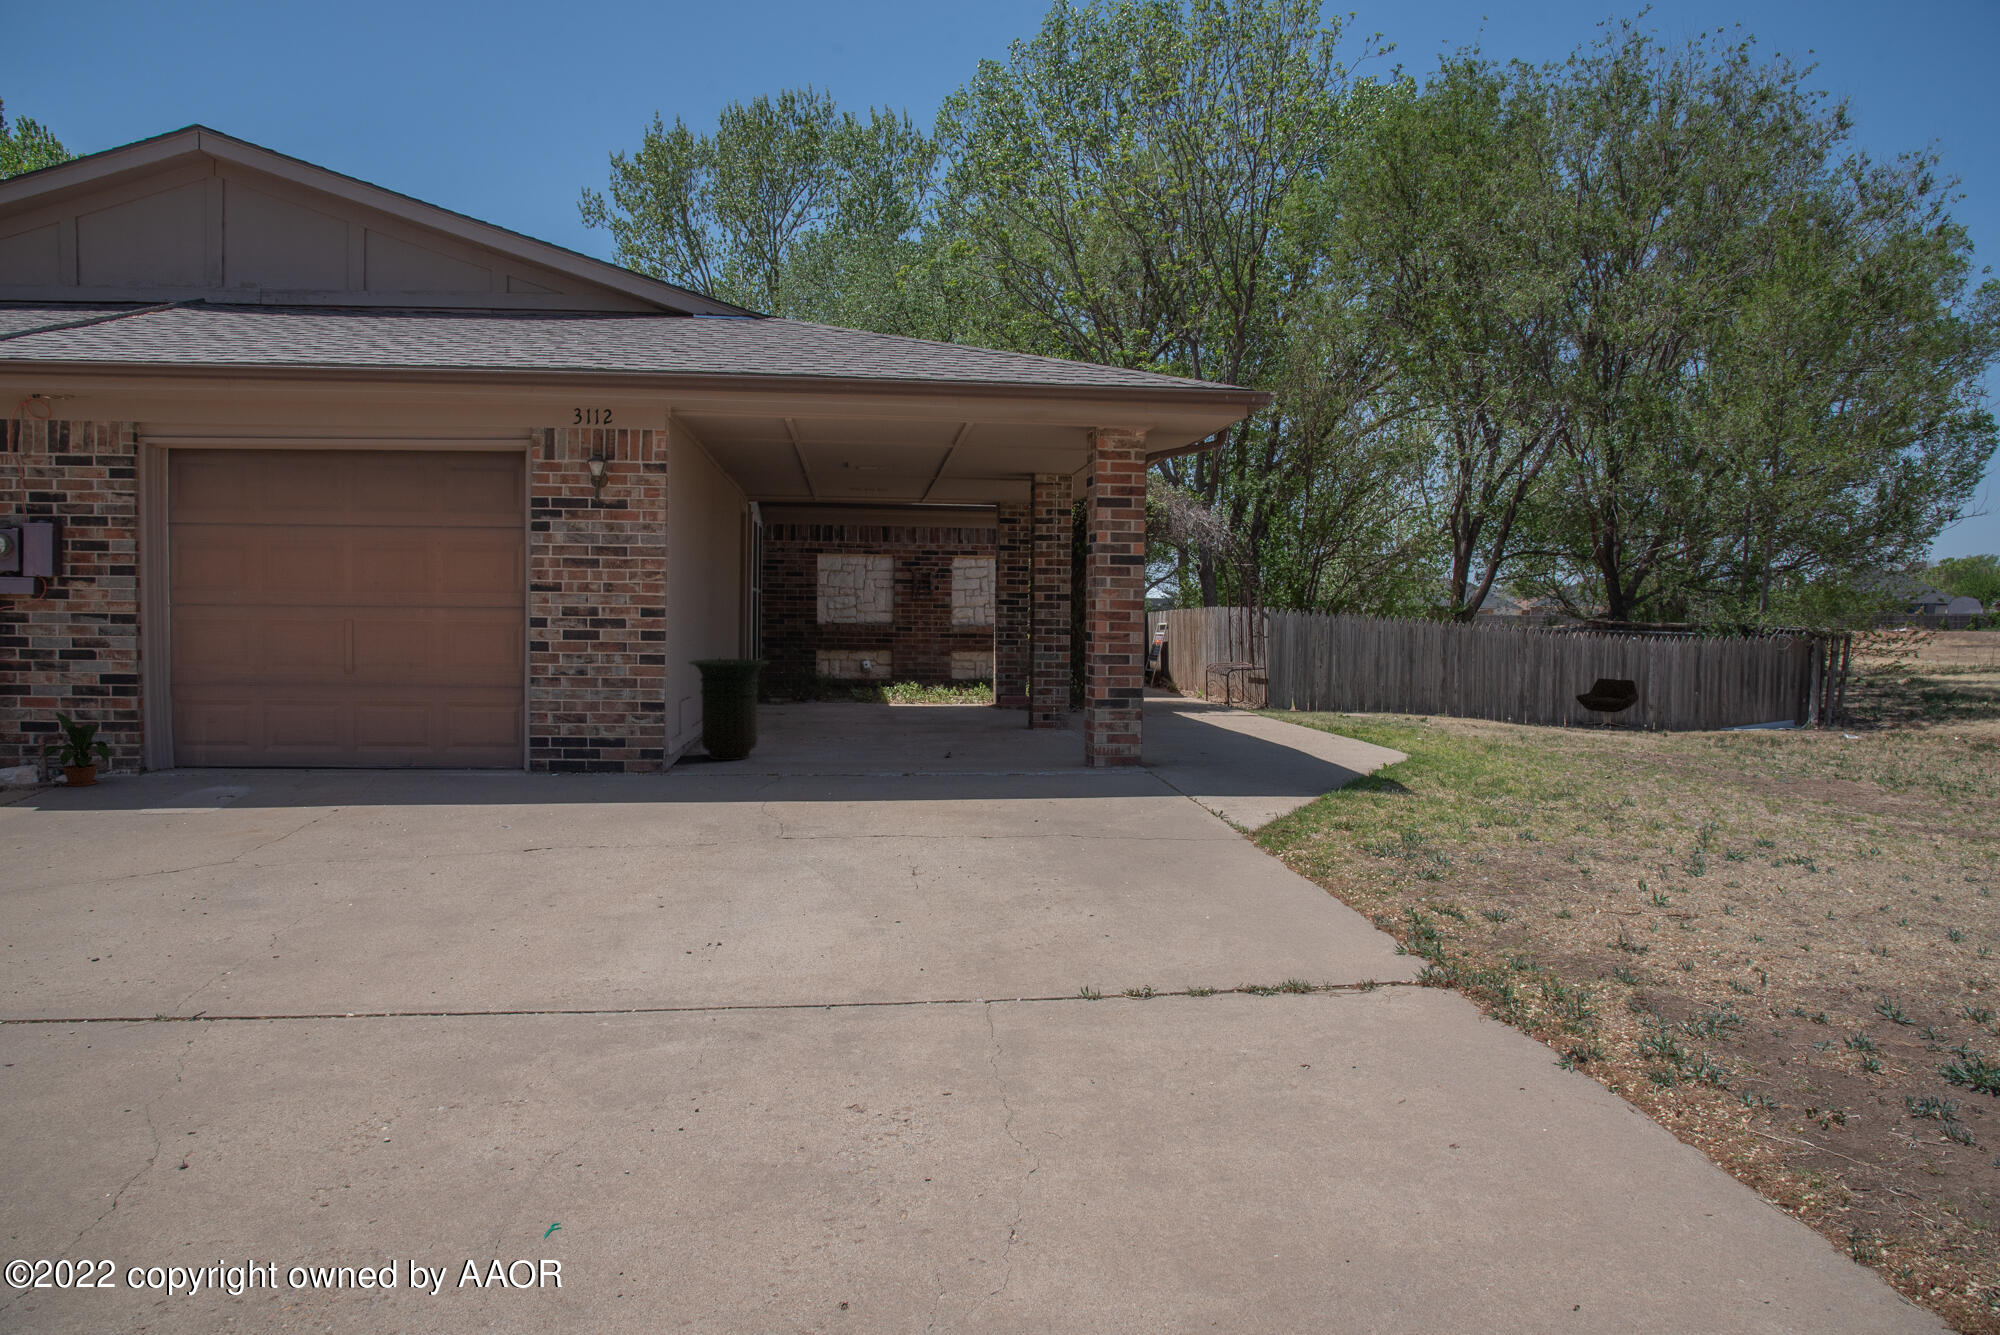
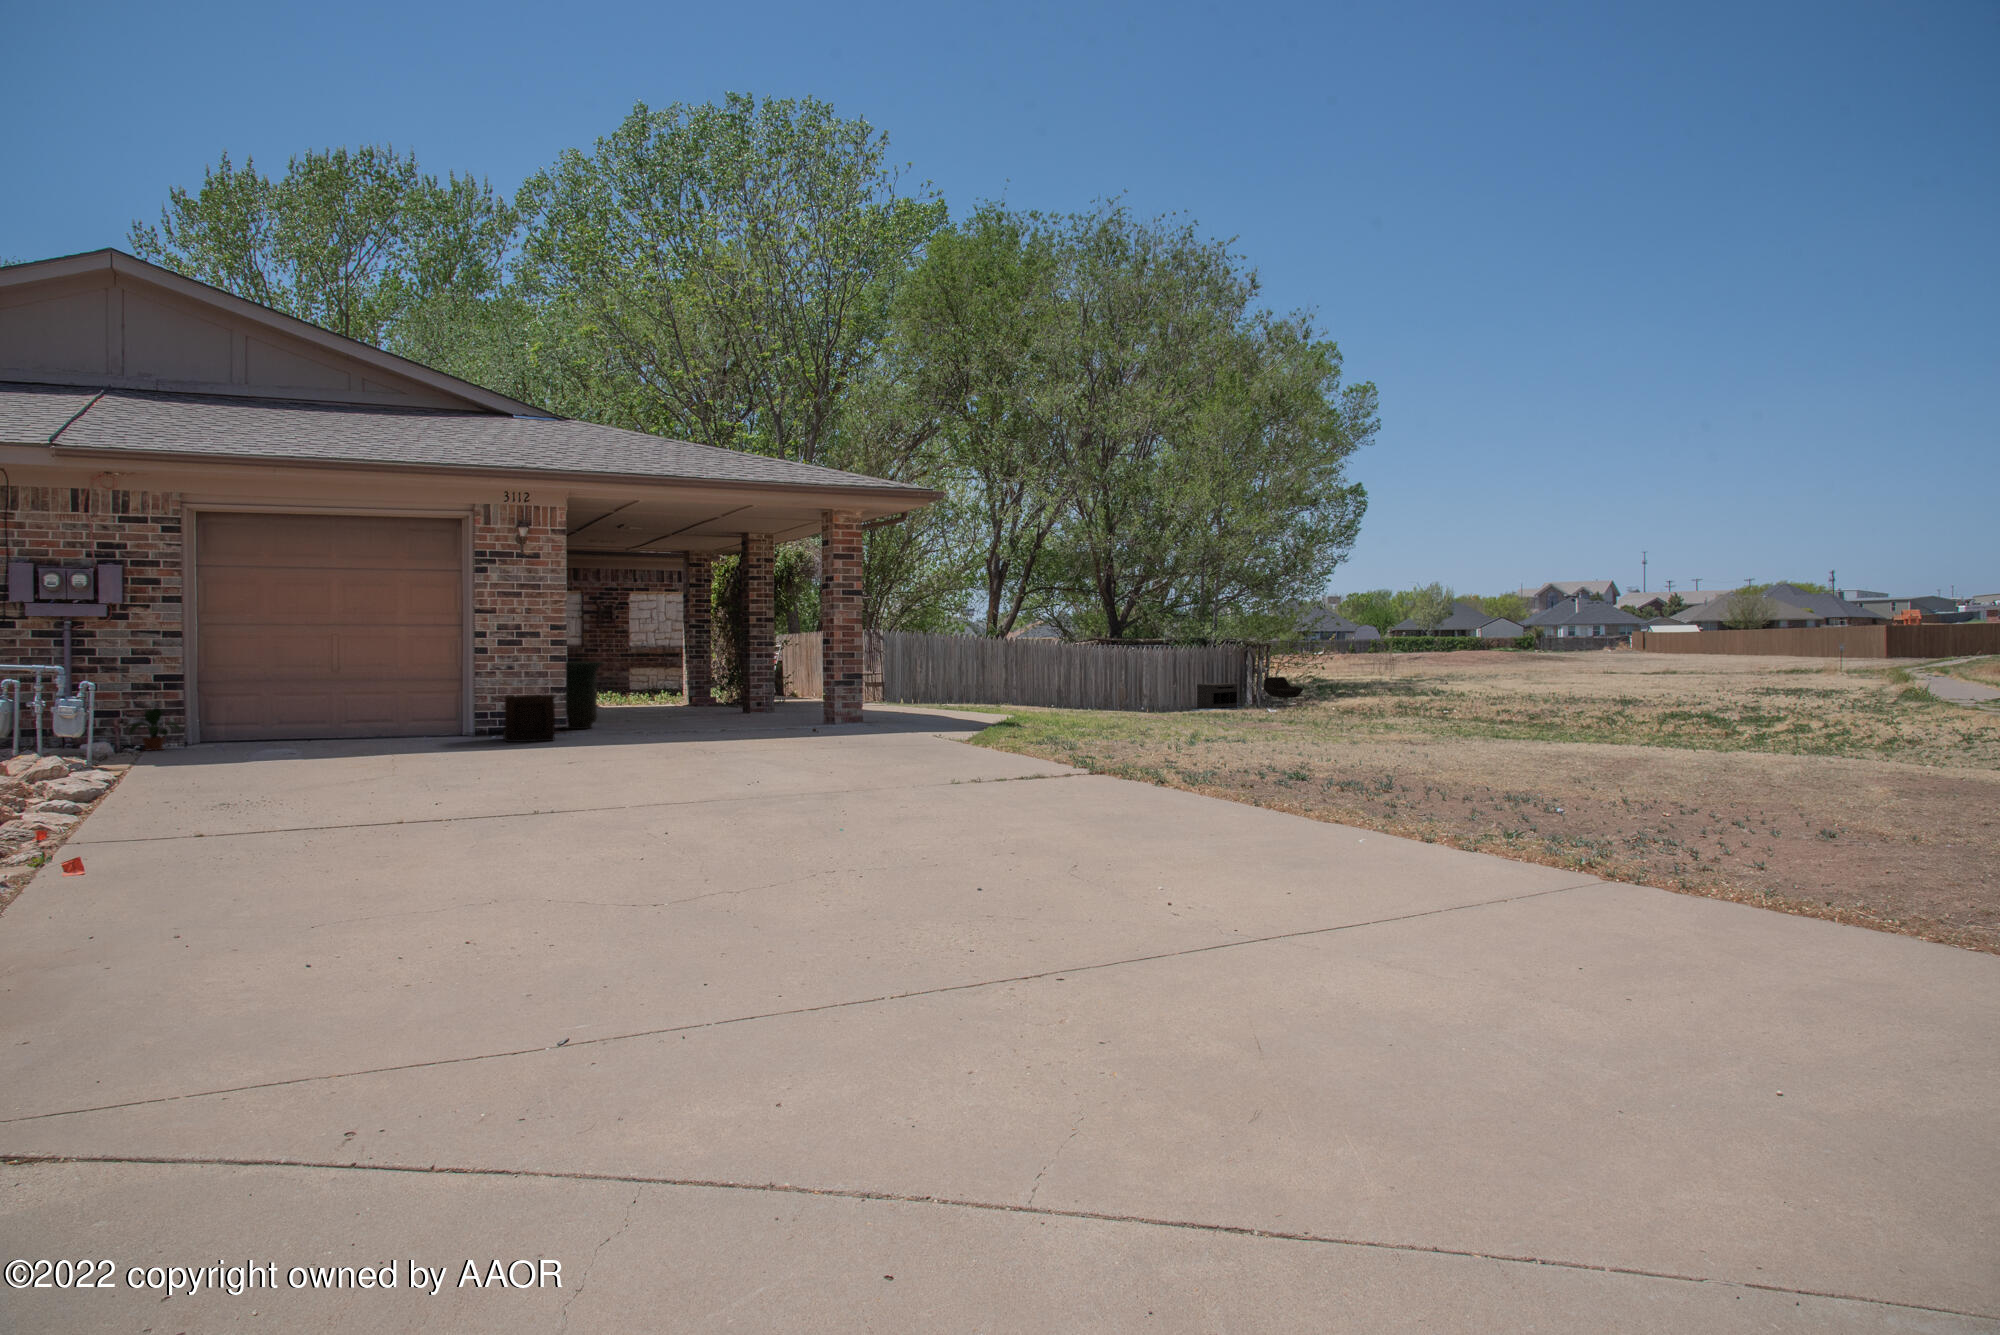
lounge chair: present [1576,678,1639,726] -> present [1264,677,1303,706]
bench: none [1728,687,1796,726] -> present [1197,683,1238,708]
wooden crate: none [544,714,637,794] -> present [503,694,555,742]

